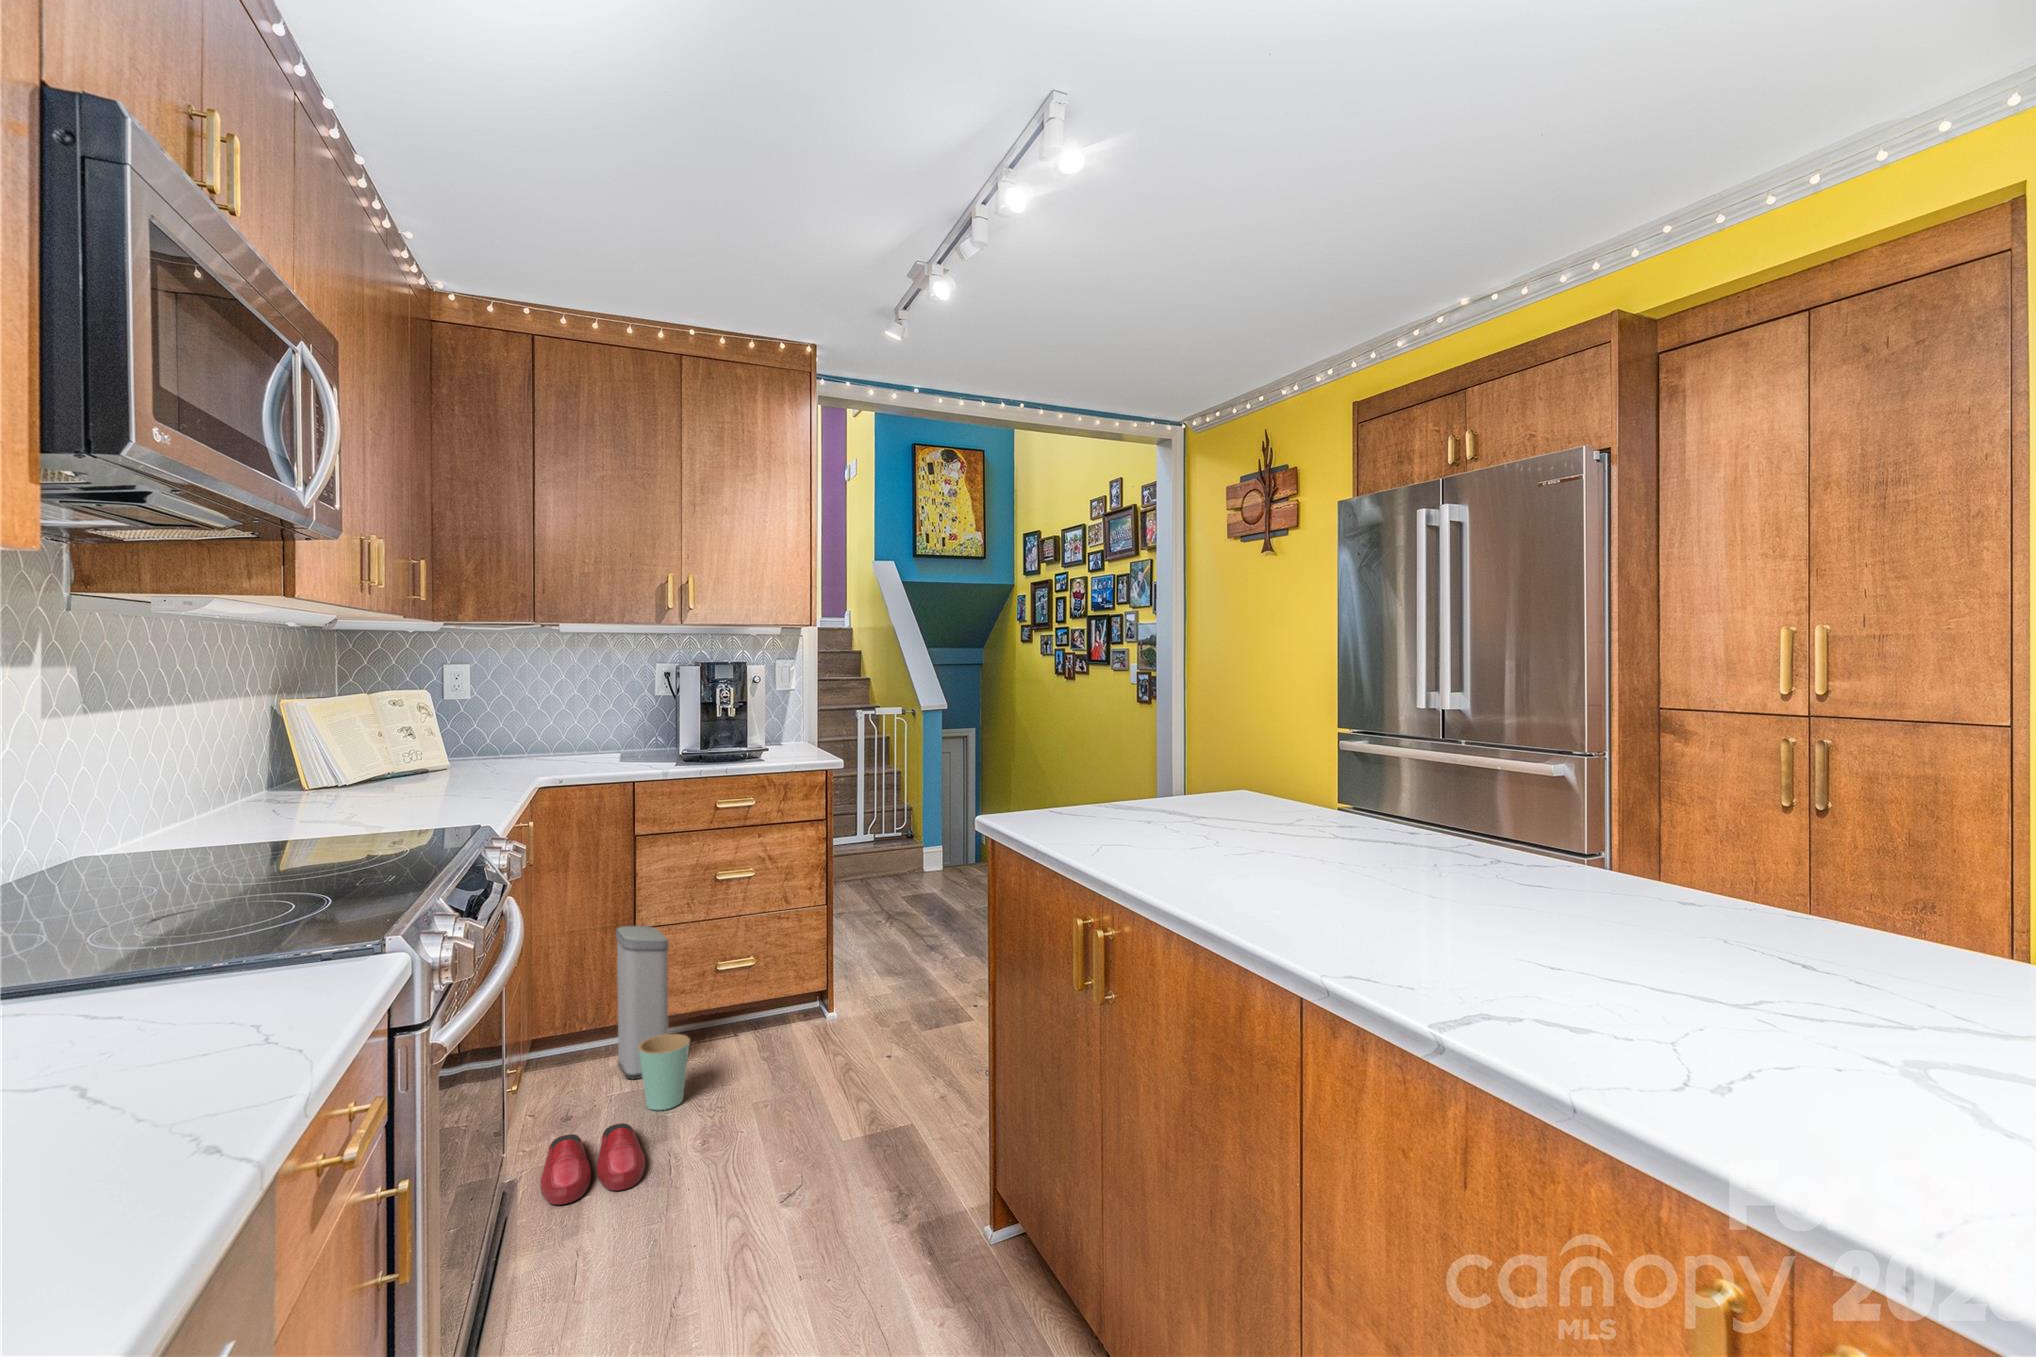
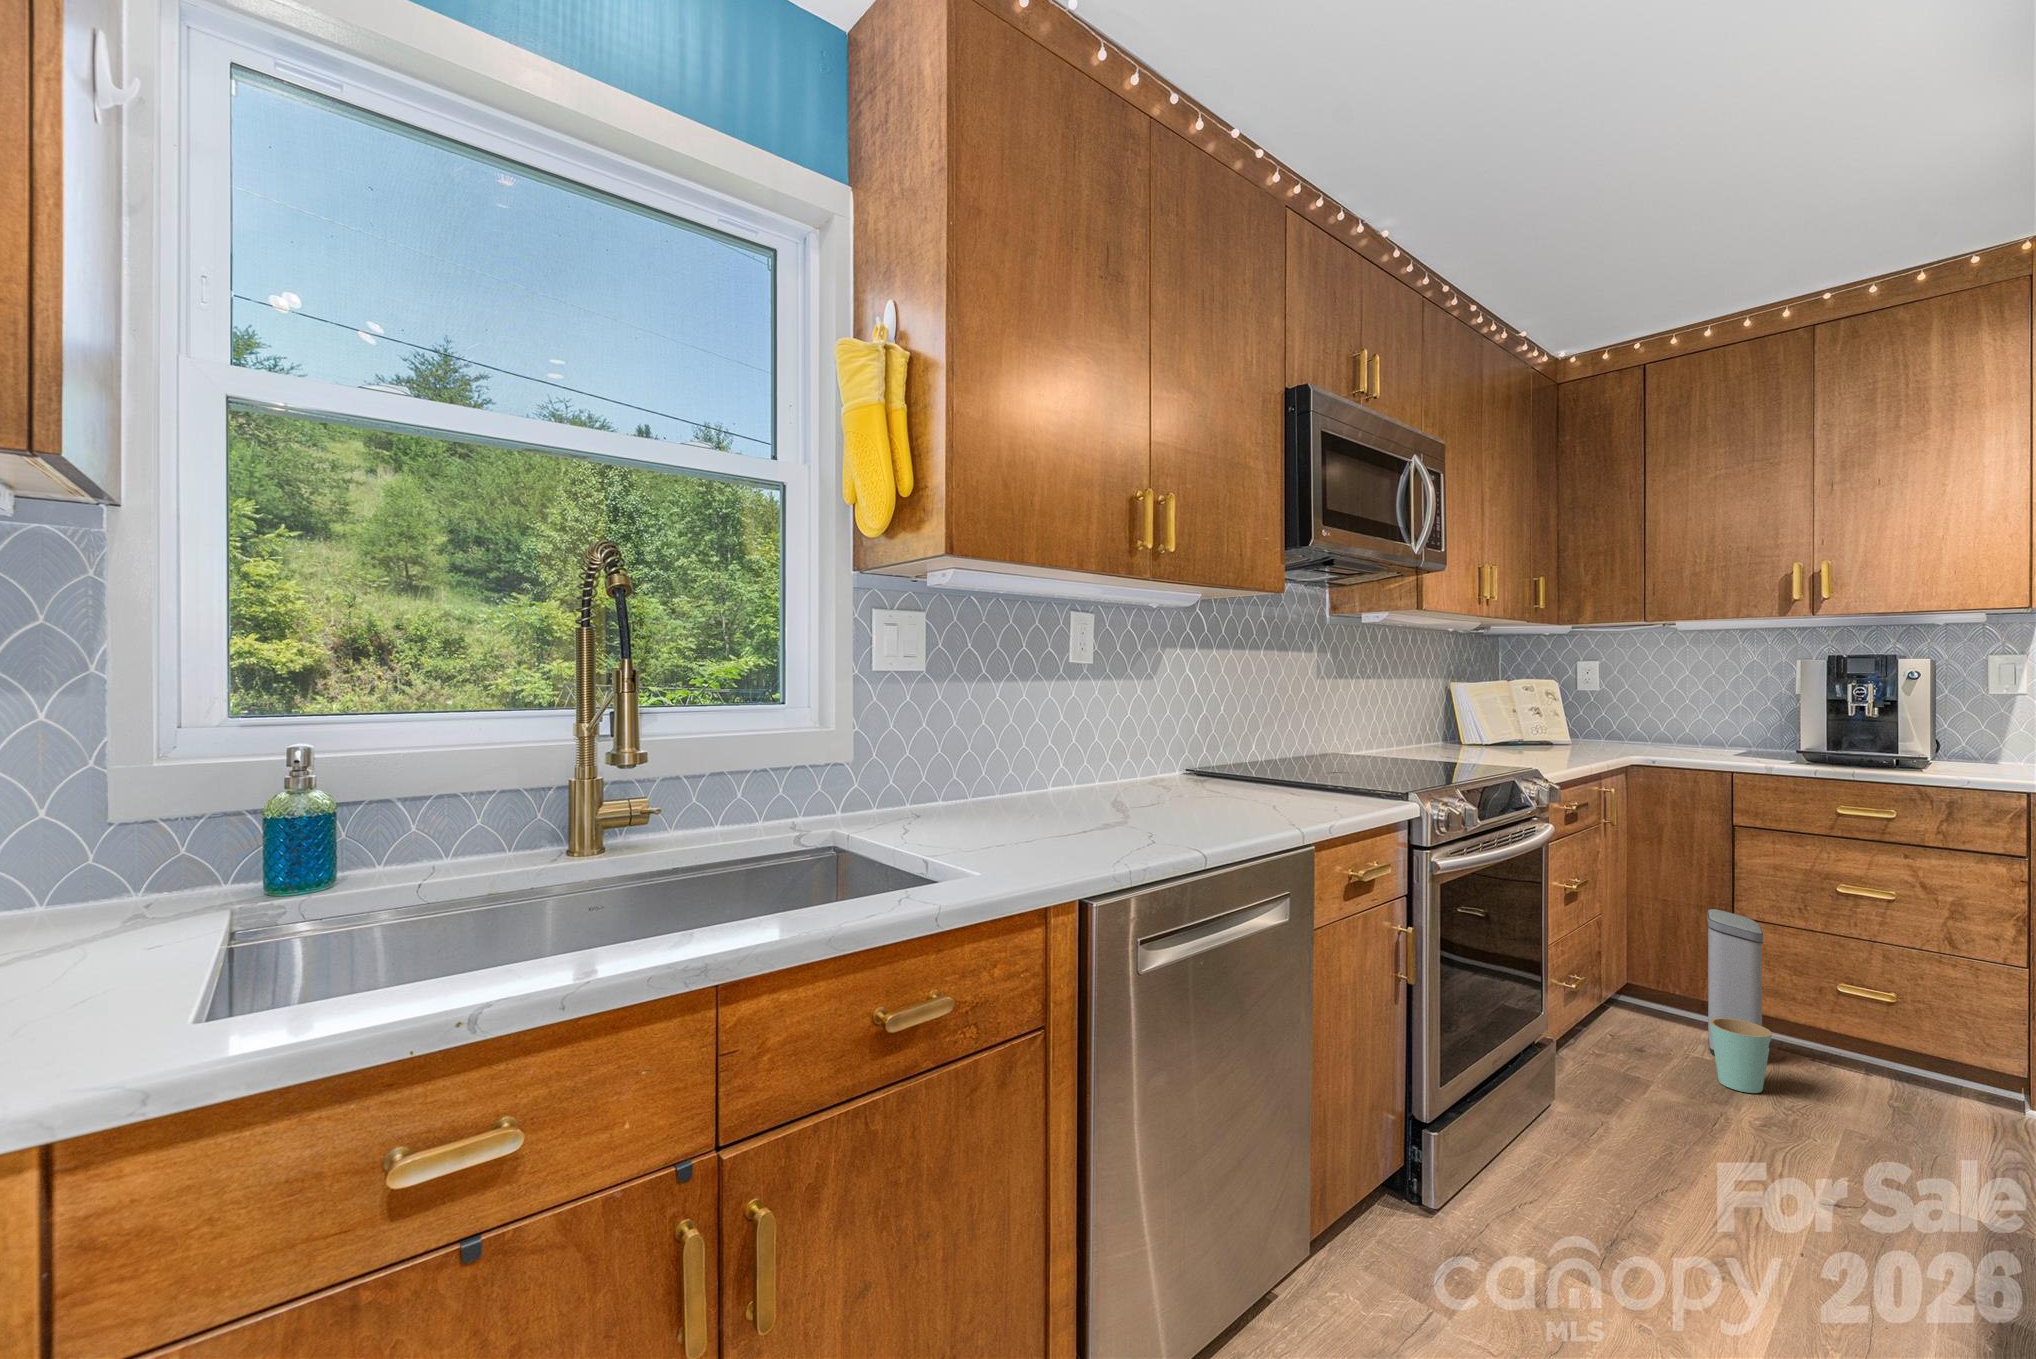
slippers: present [541,1123,645,1205] -> none [1591,1062,1693,1126]

